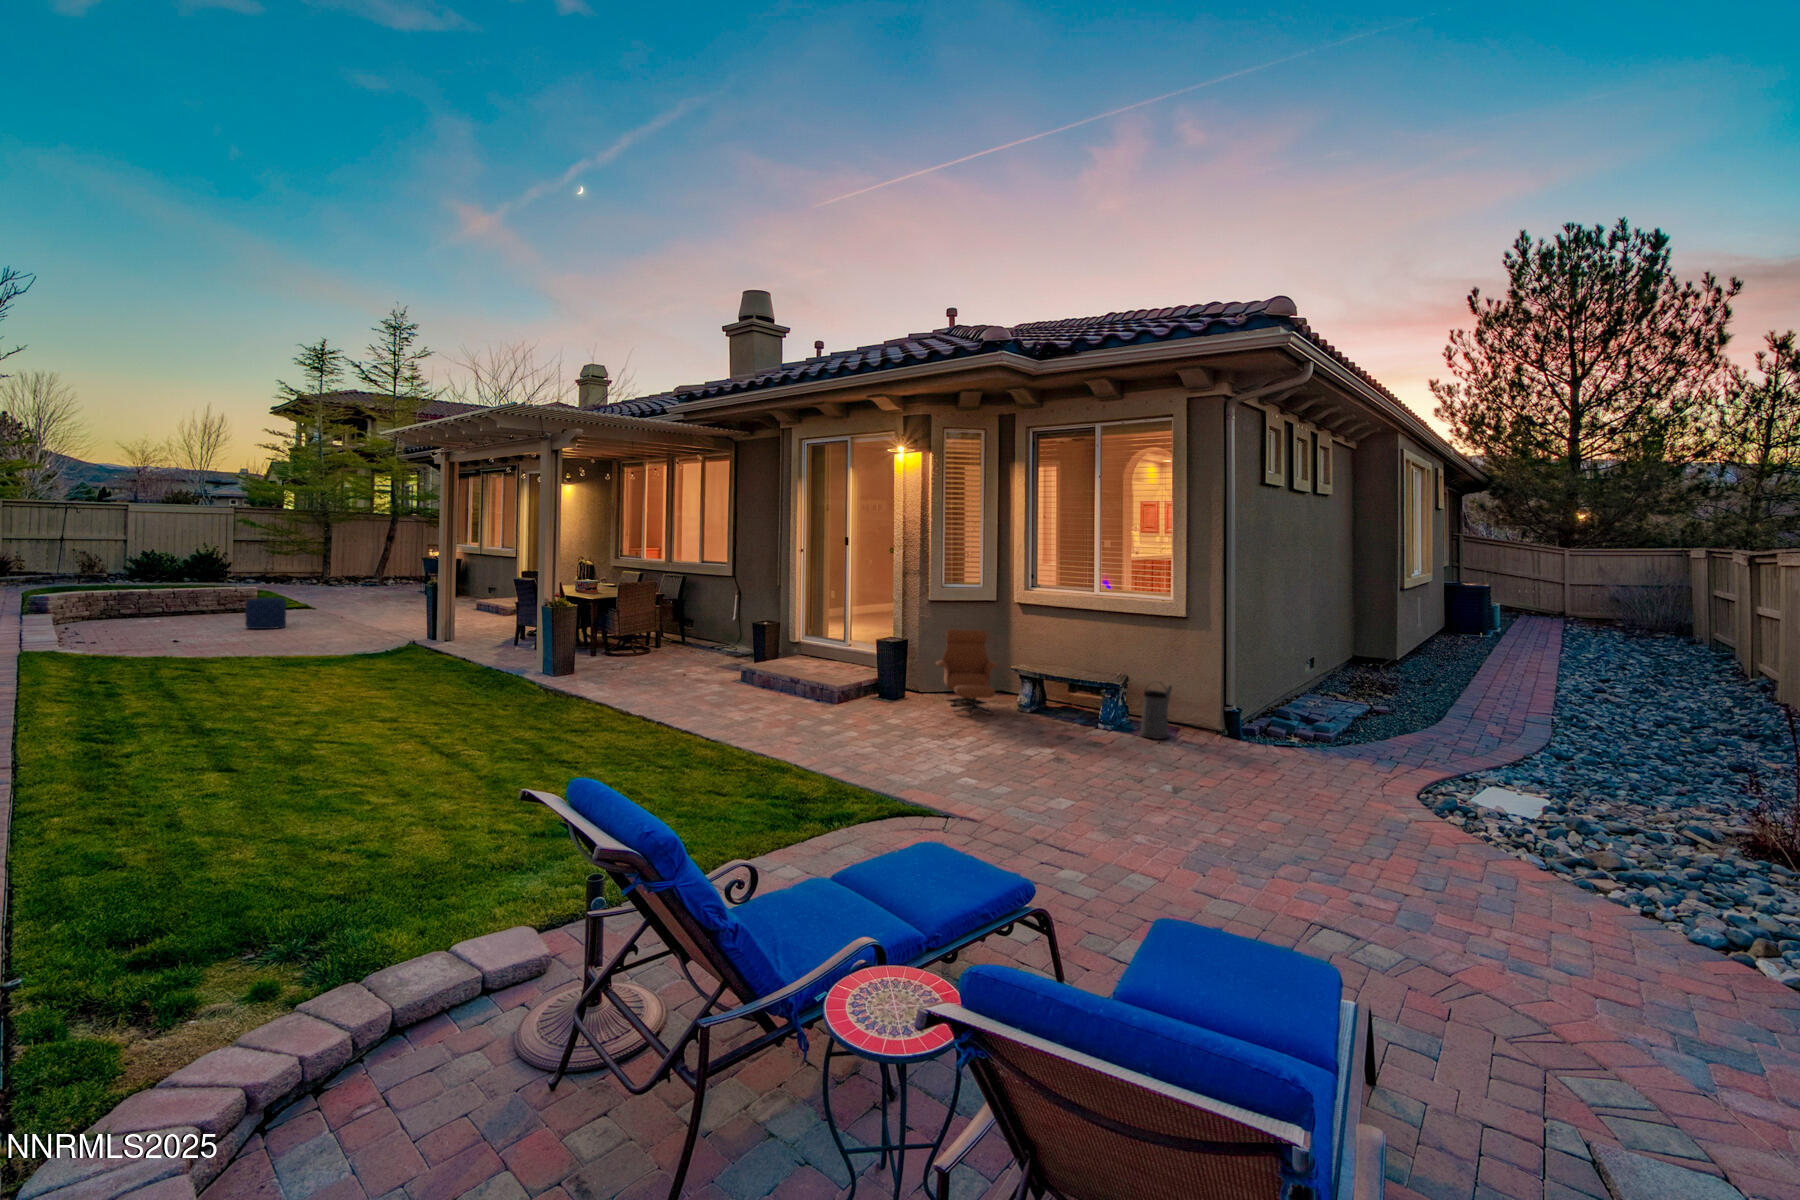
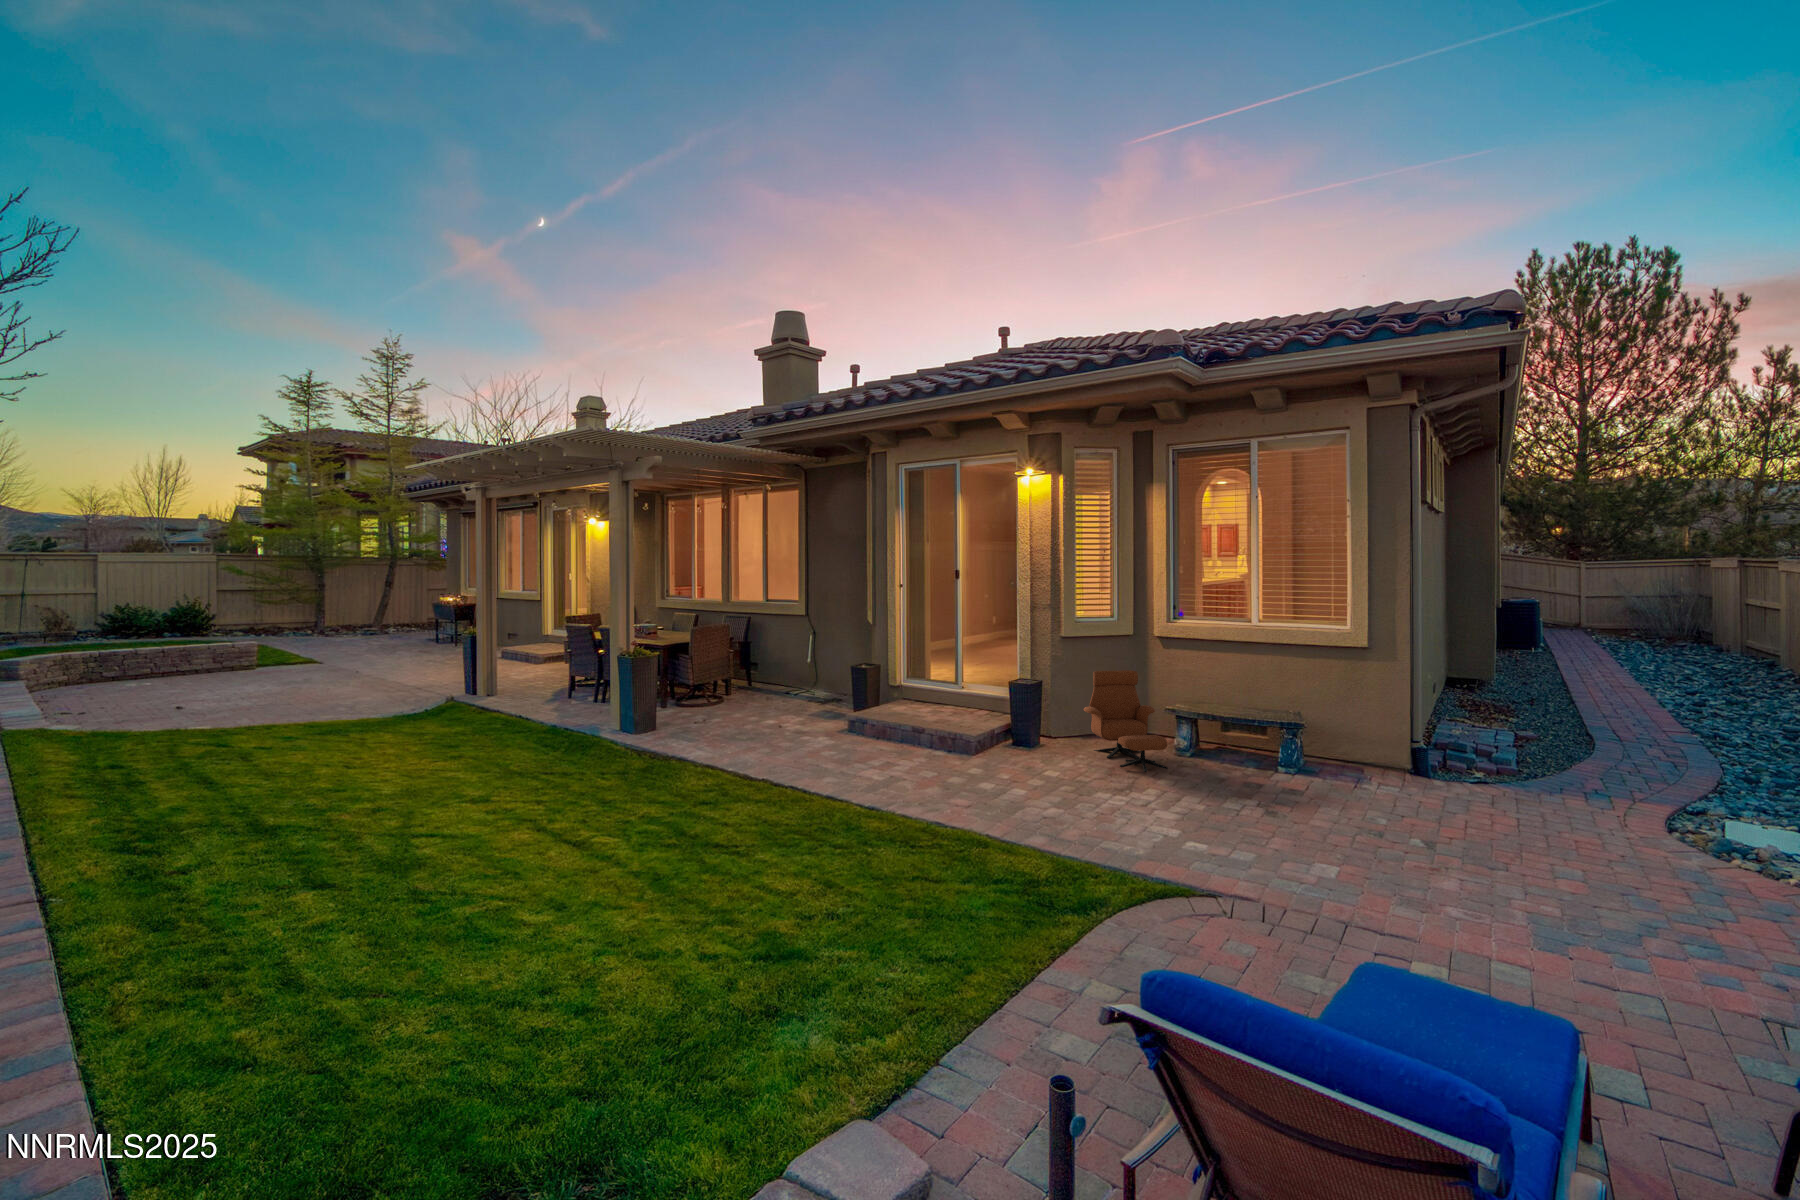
pouf: present [245,598,286,629] -> none [252,653,298,689]
watering can: present [1139,683,1172,739] -> none [1352,726,1390,794]

